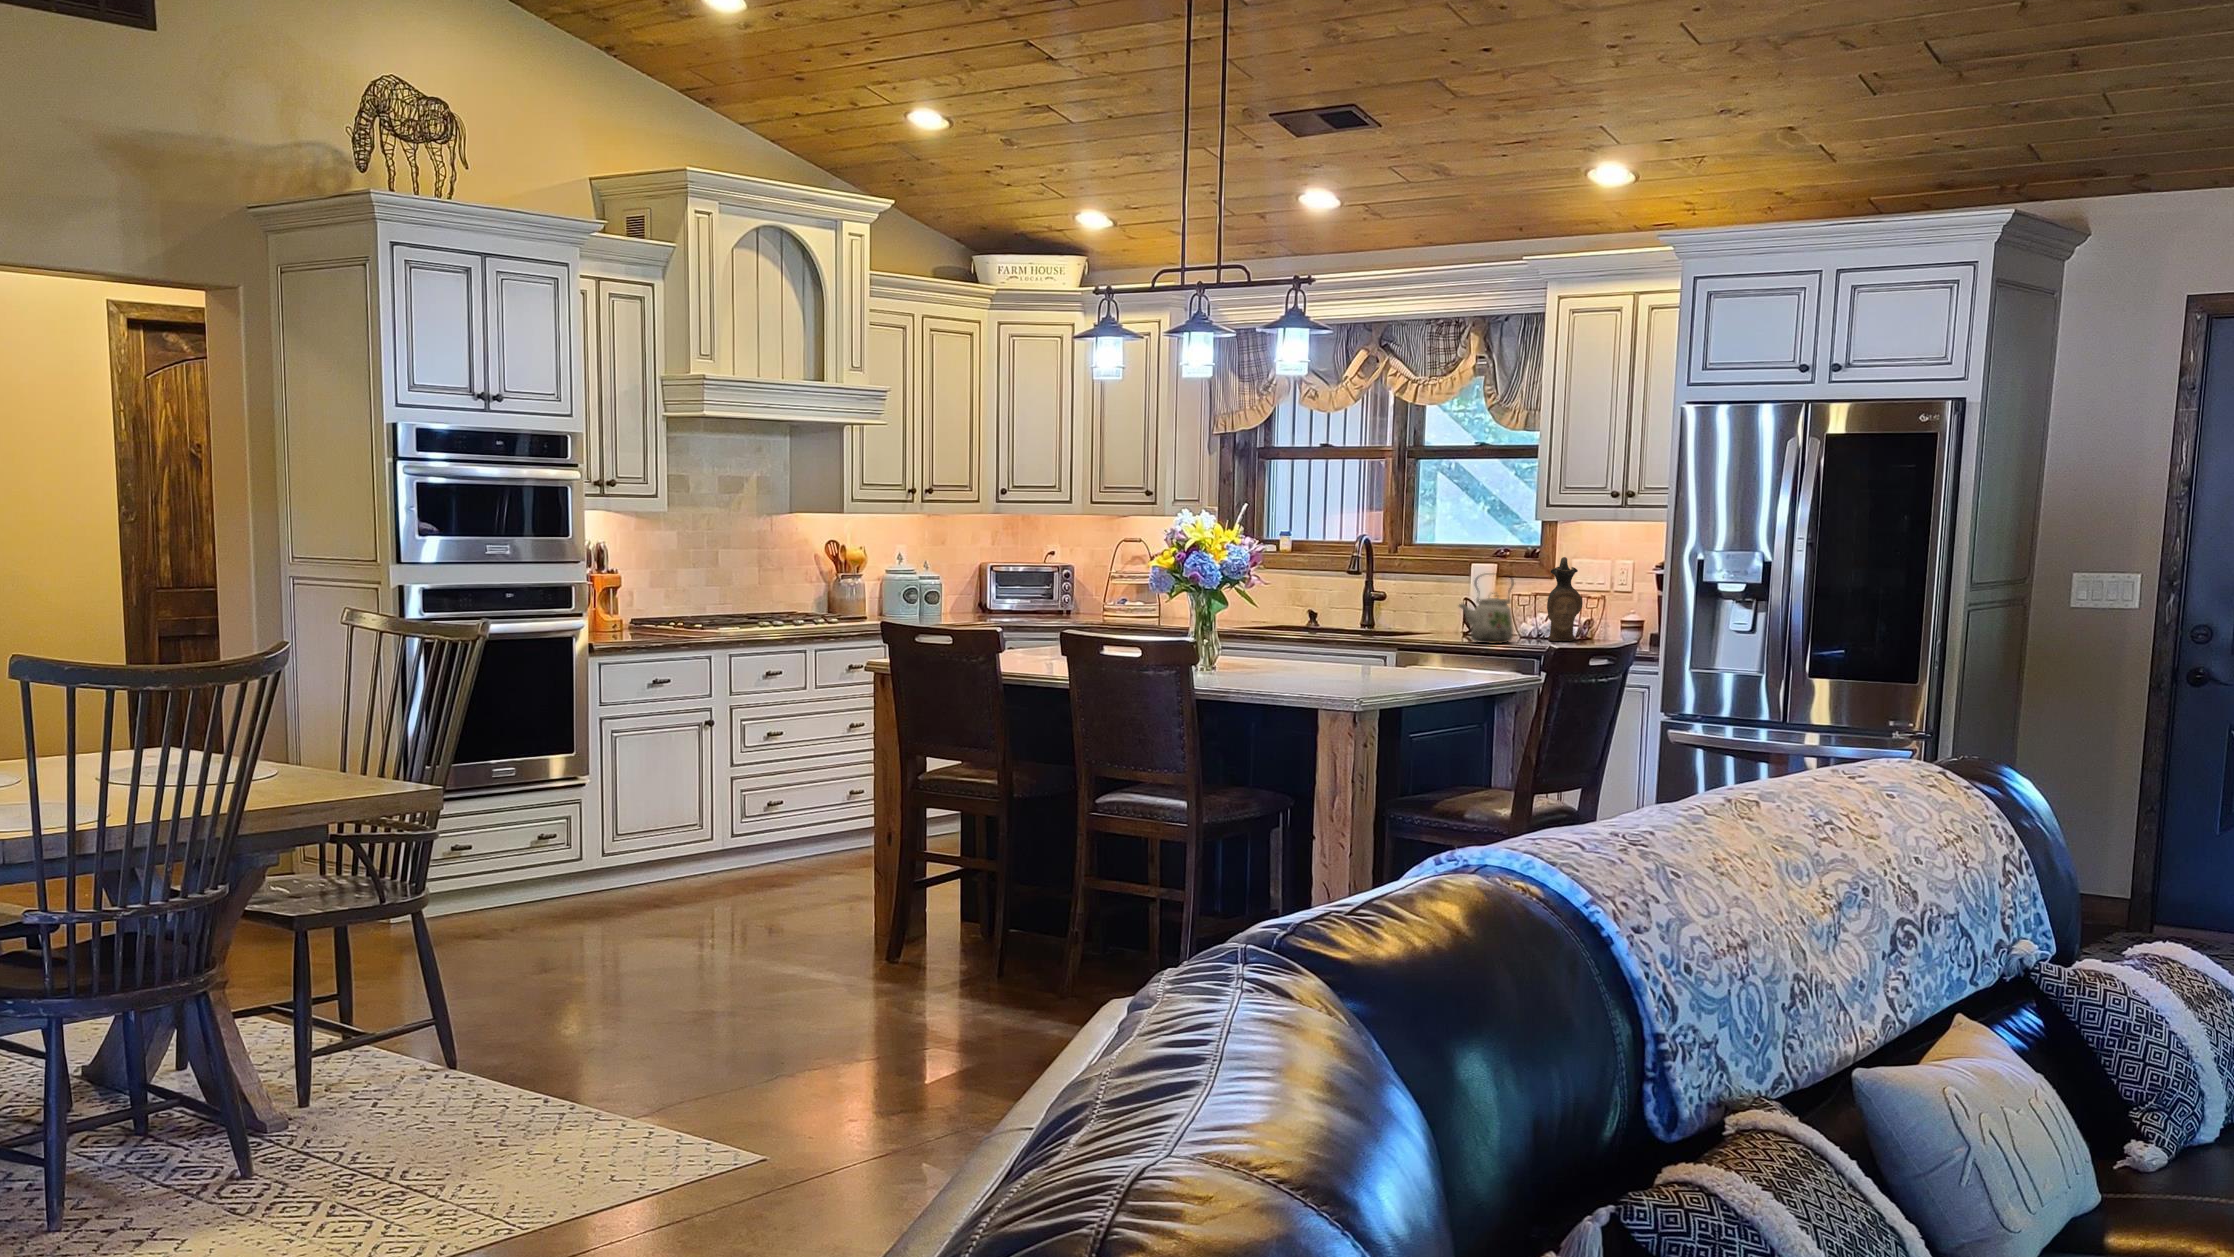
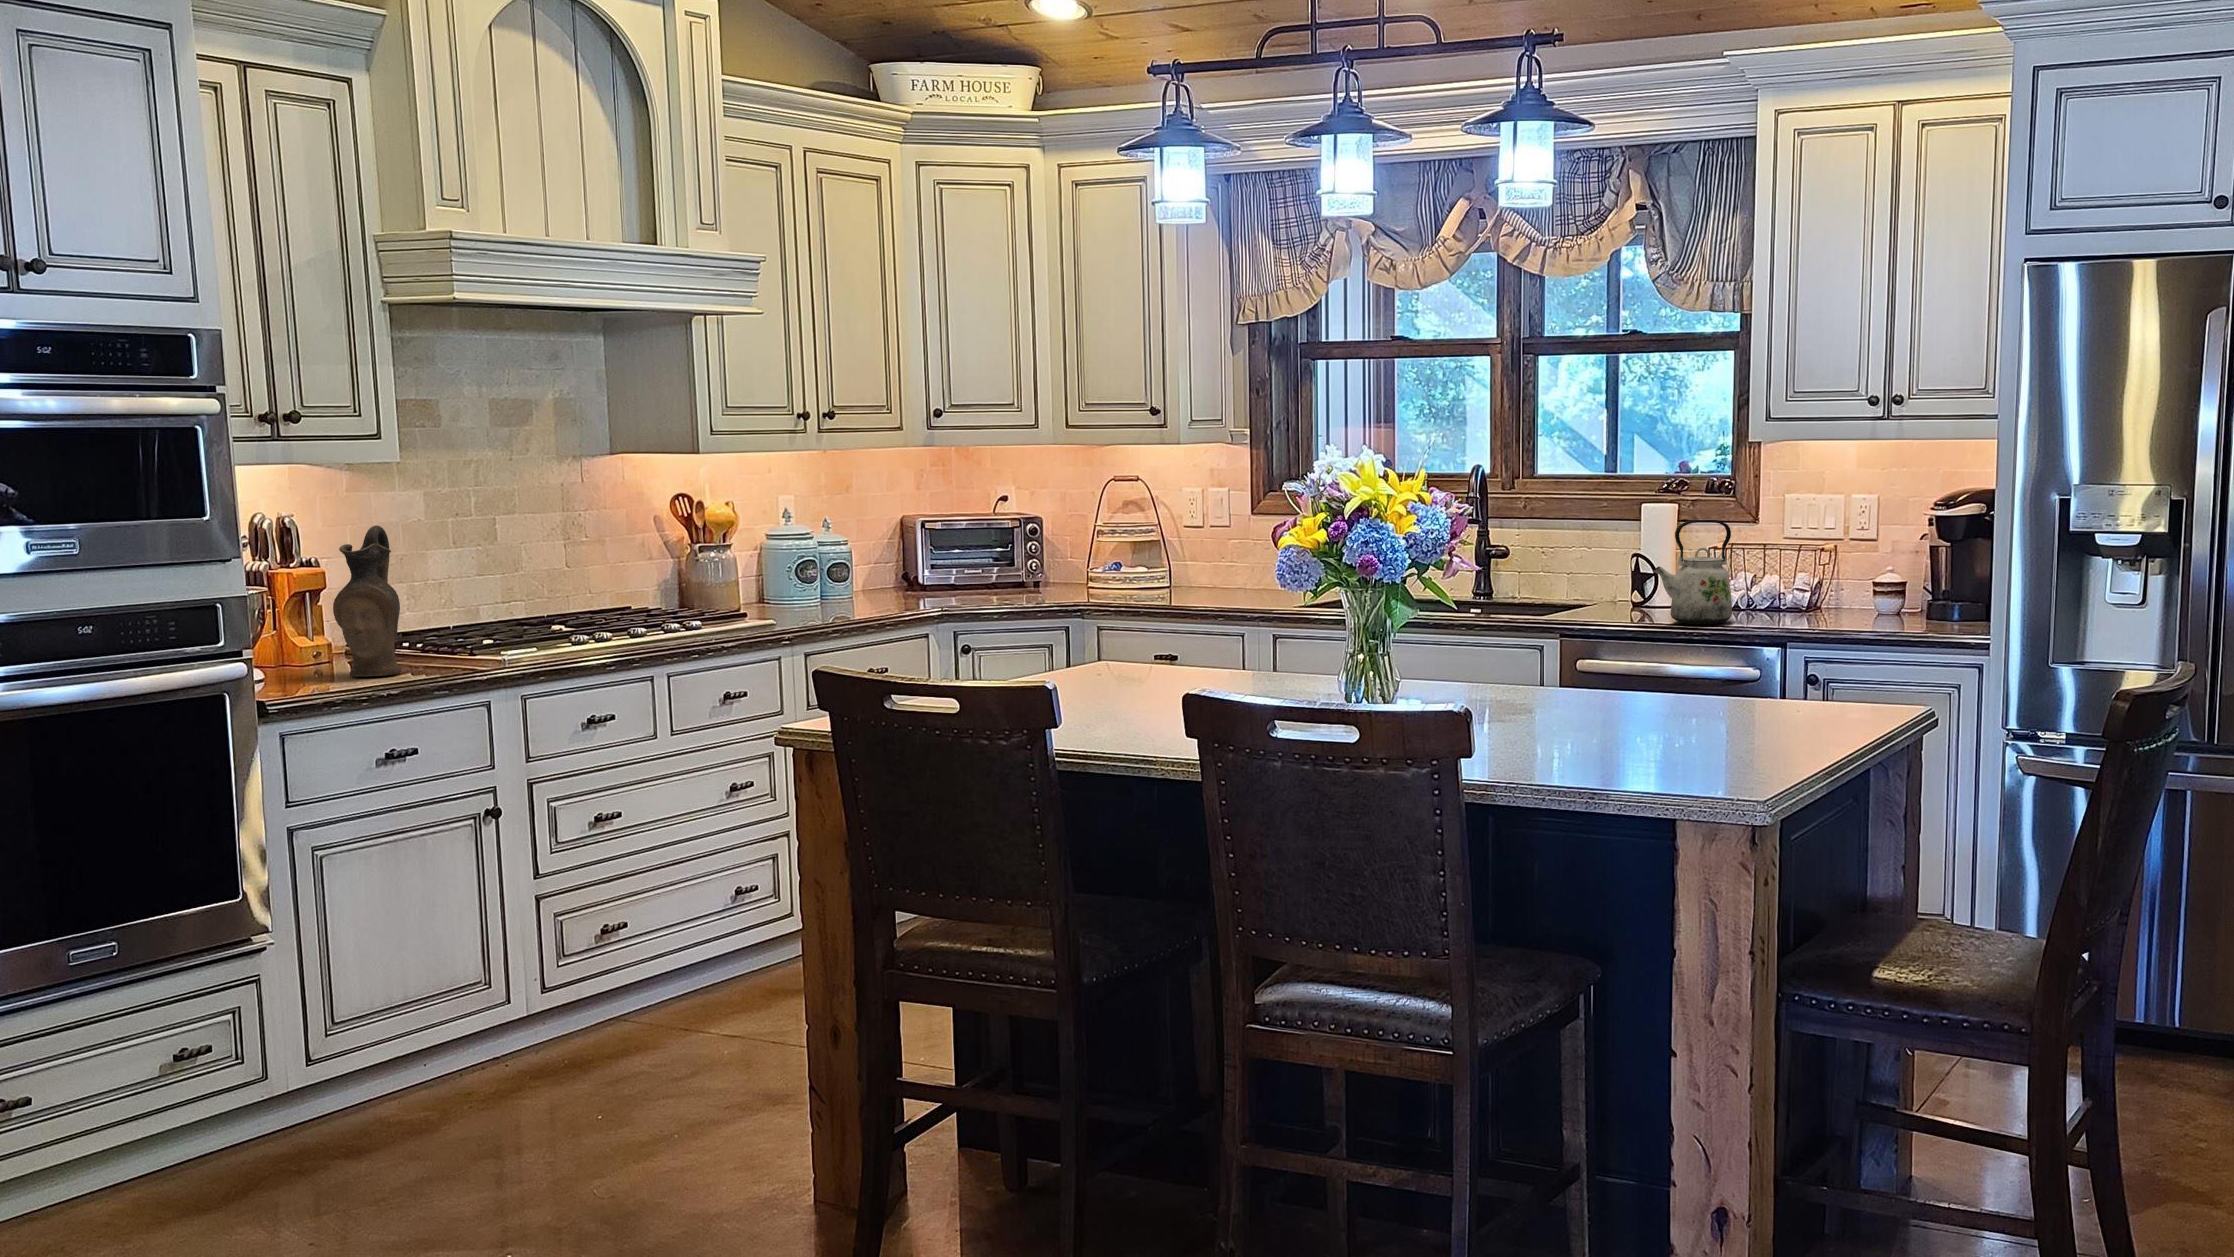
ceramic pitcher: present [1547,557,1583,641] -> present [333,525,402,677]

